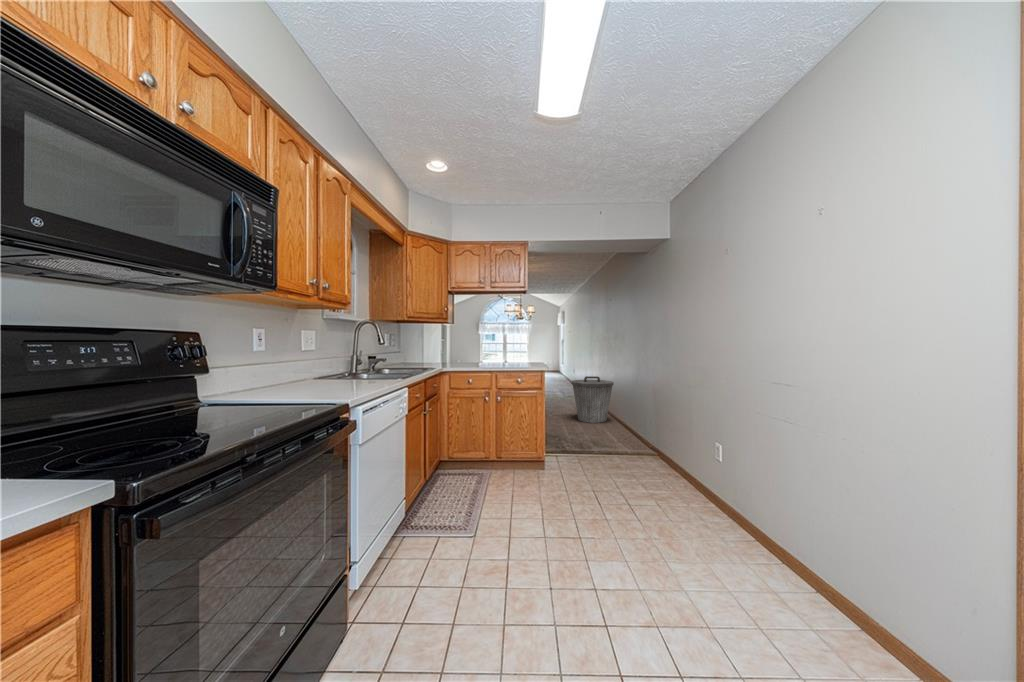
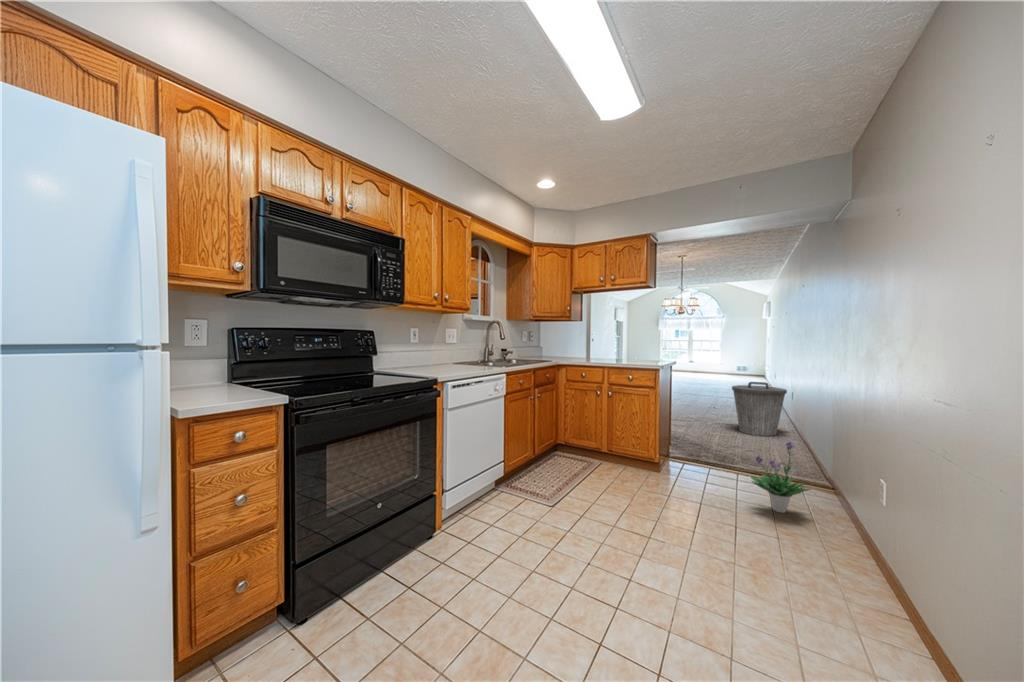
potted plant: none [647,431,701,499] -> present [751,441,810,513]

